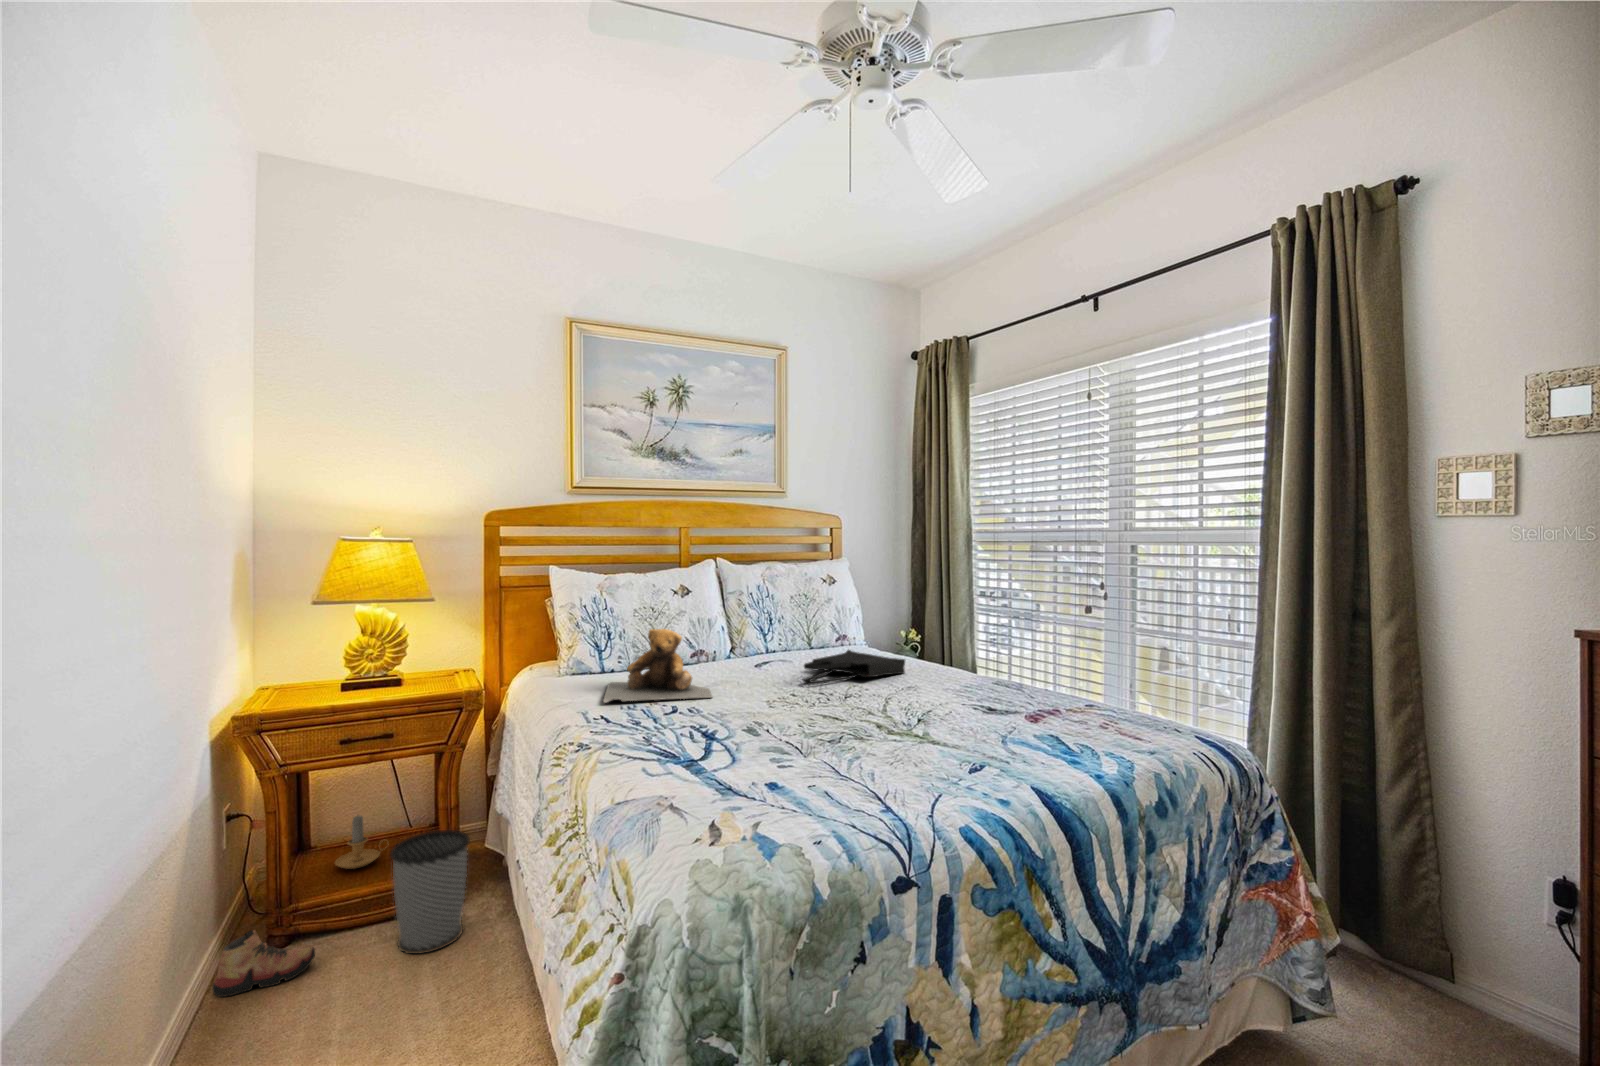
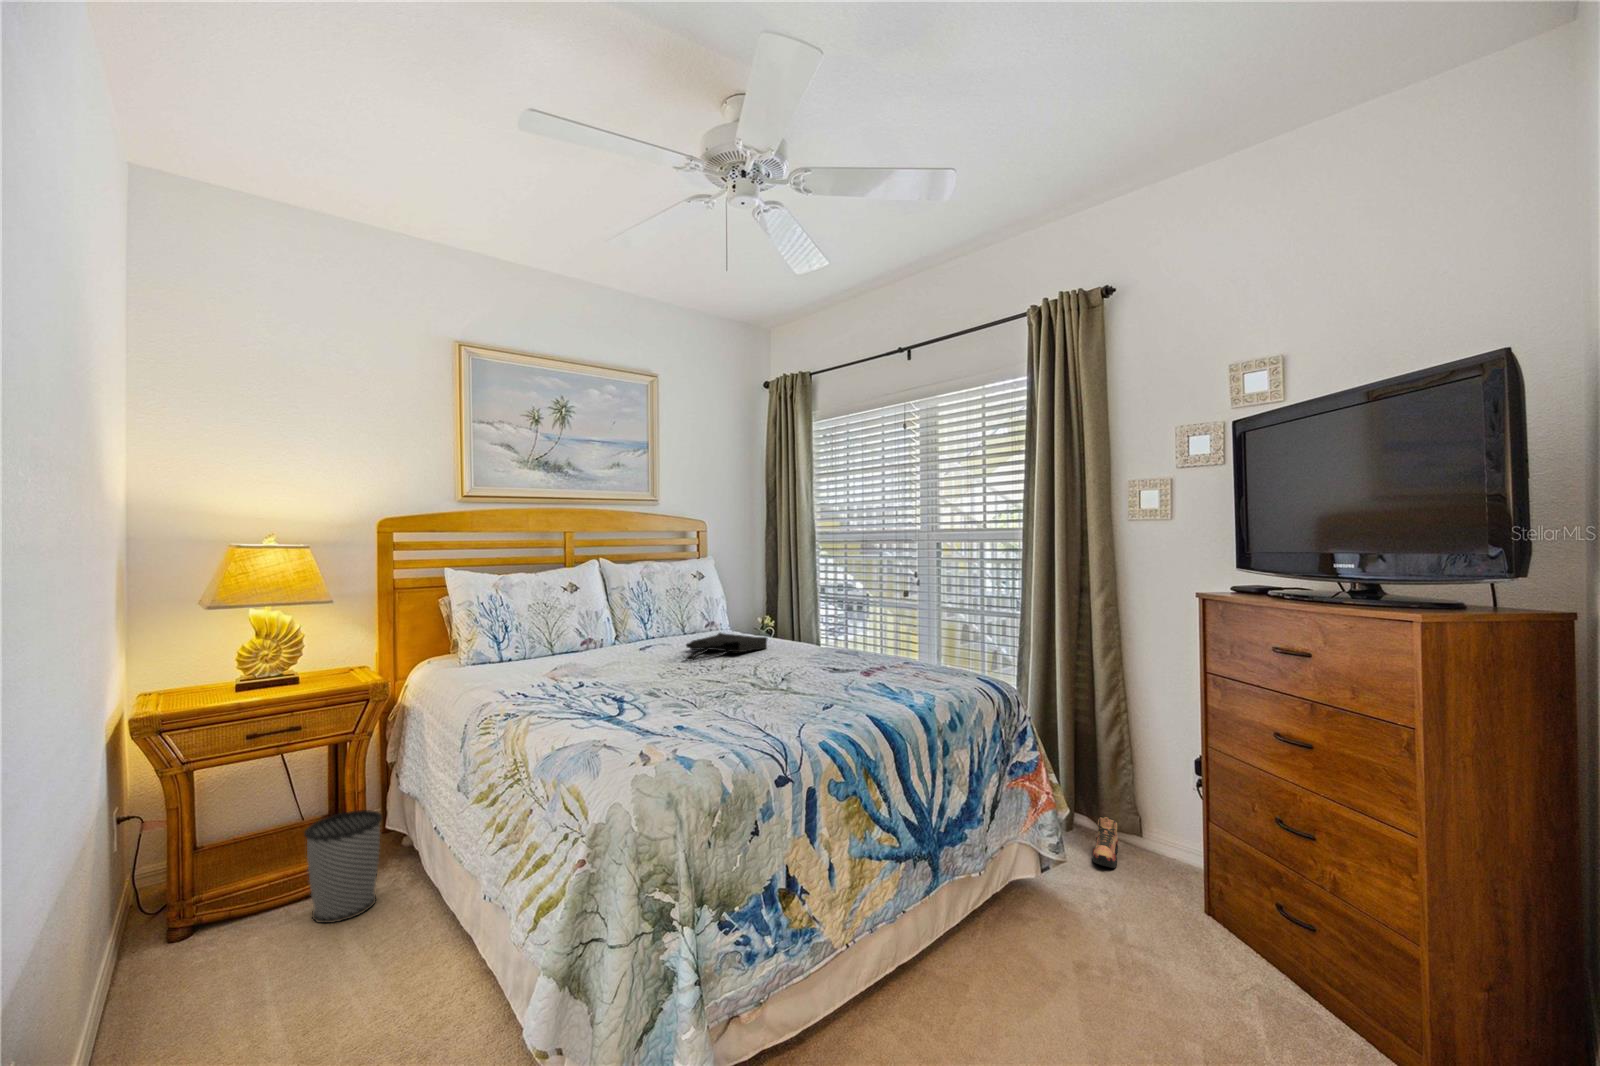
teddy bear: present [604,629,713,703] -> none [512,619,611,683]
candle: present [335,815,389,869] -> none [231,807,286,860]
shoe: present [212,930,315,997] -> present [1092,816,1118,868]

